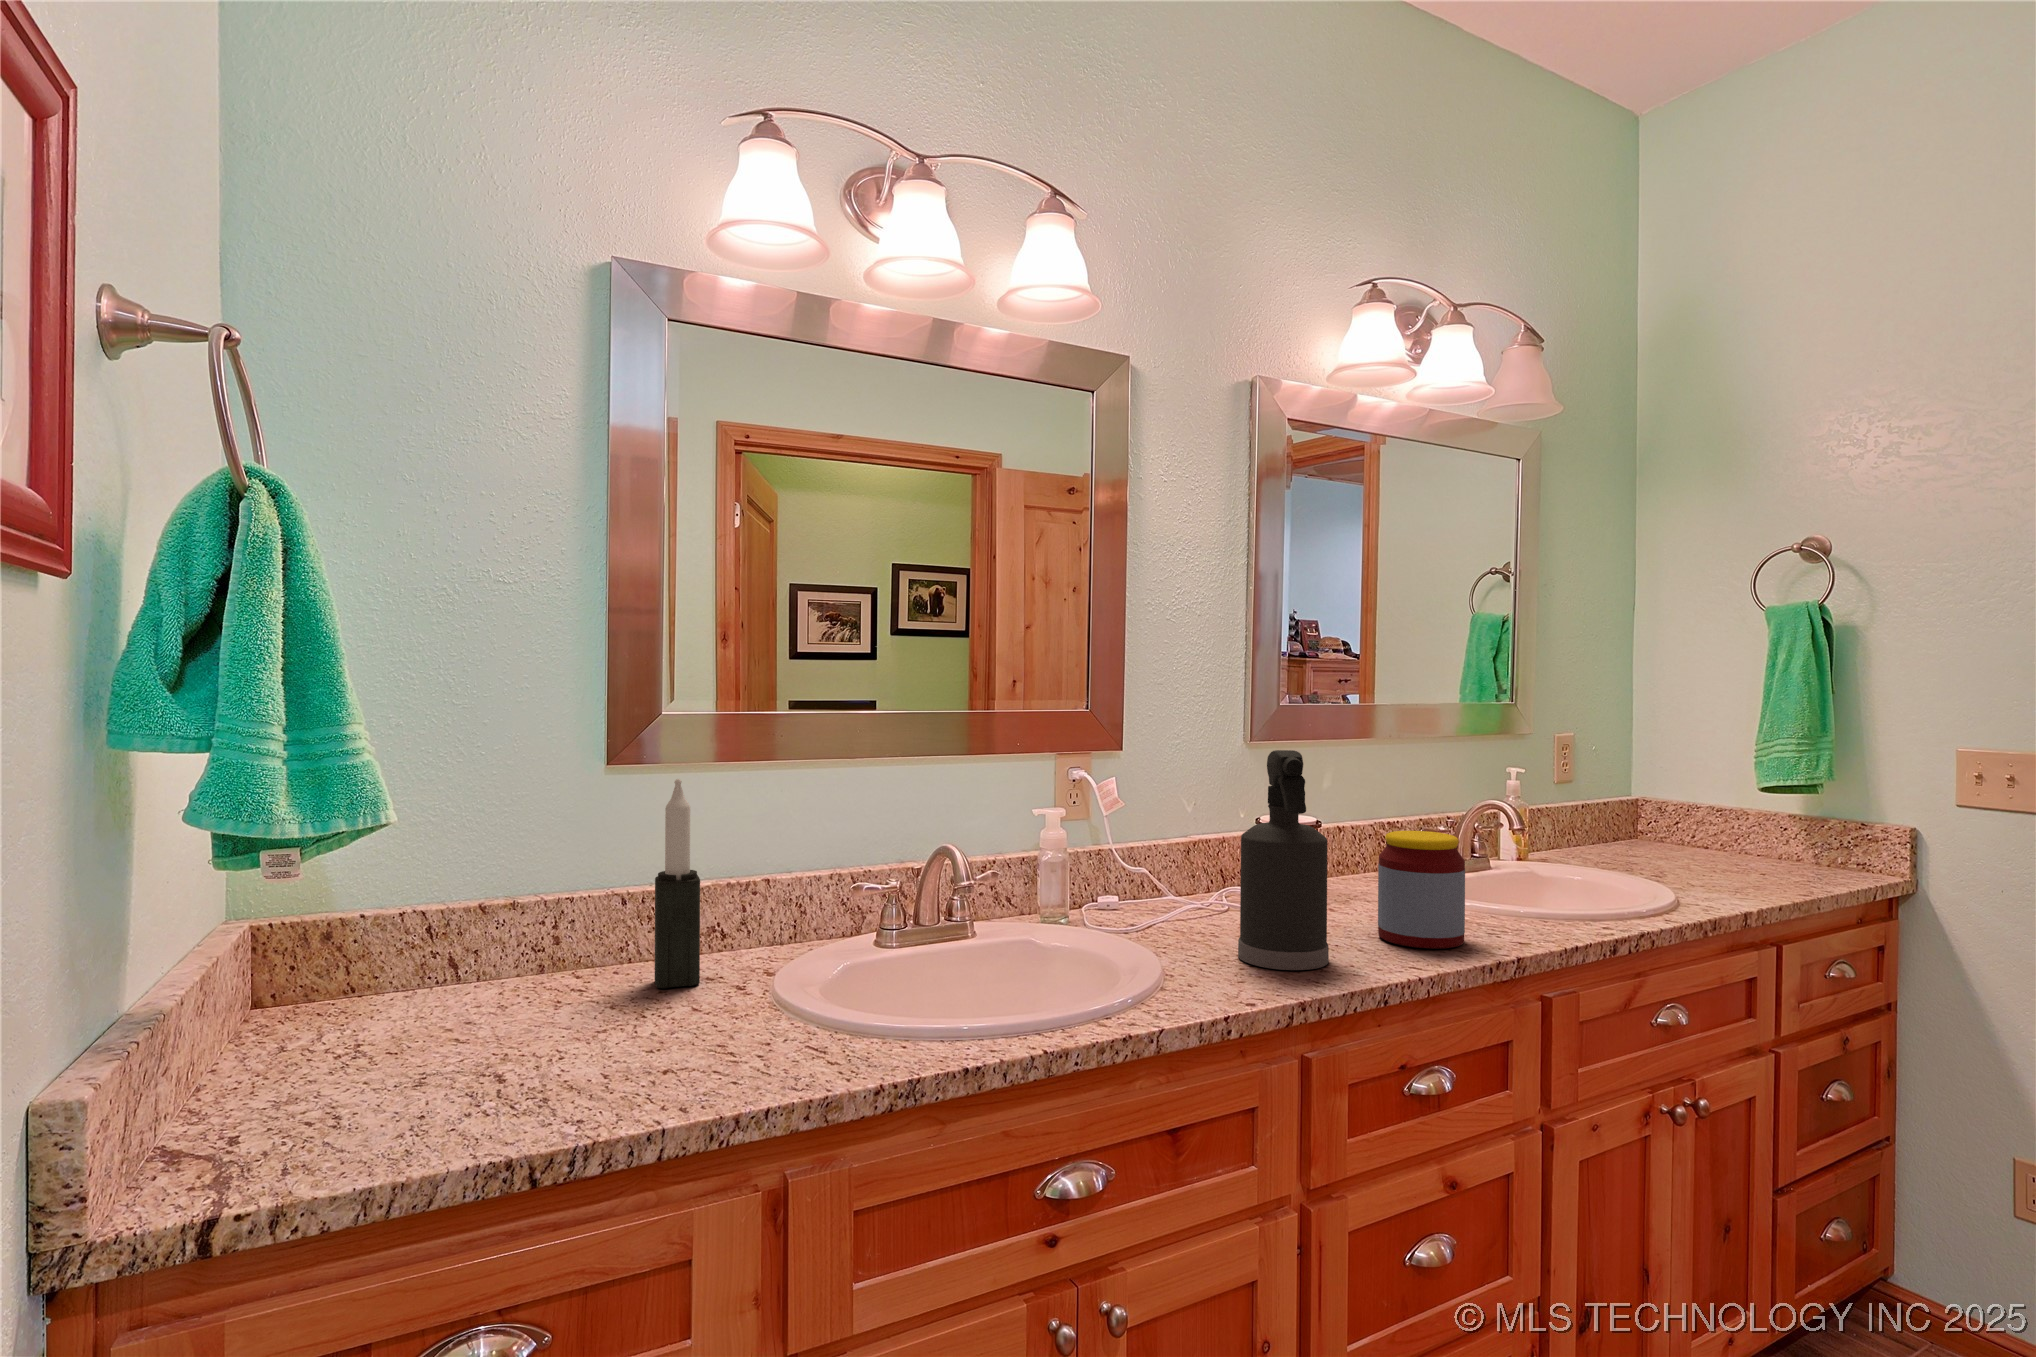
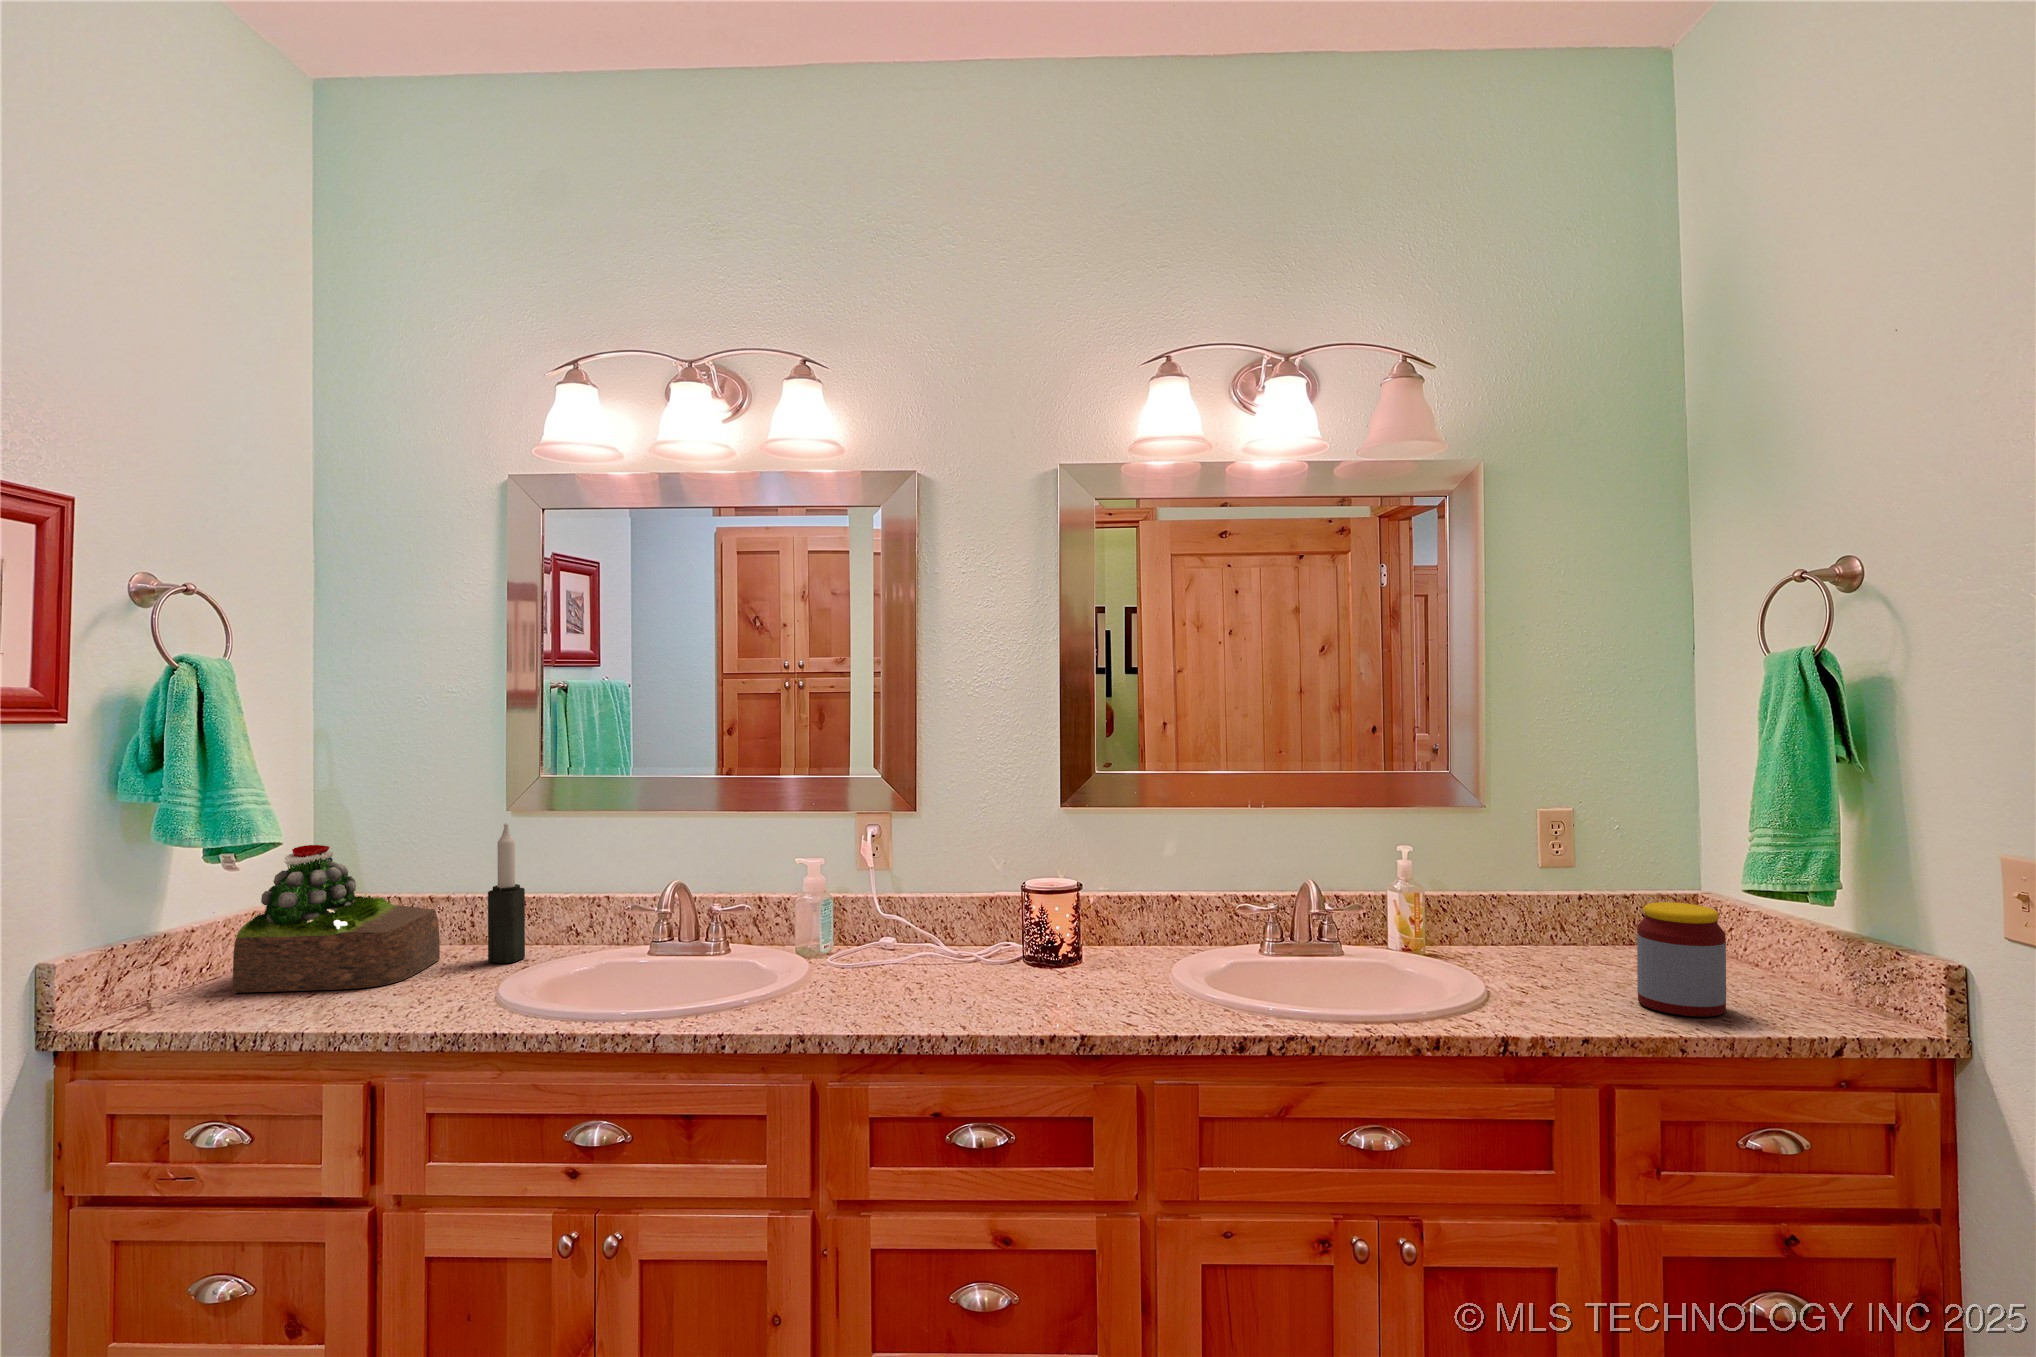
spray bottle: present [1238,750,1329,970] -> none [846,825,923,1014]
succulent plant: none [315,825,599,1098] -> present [233,845,440,993]
jar: present [1378,831,1465,949] -> present [1637,902,1726,1017]

